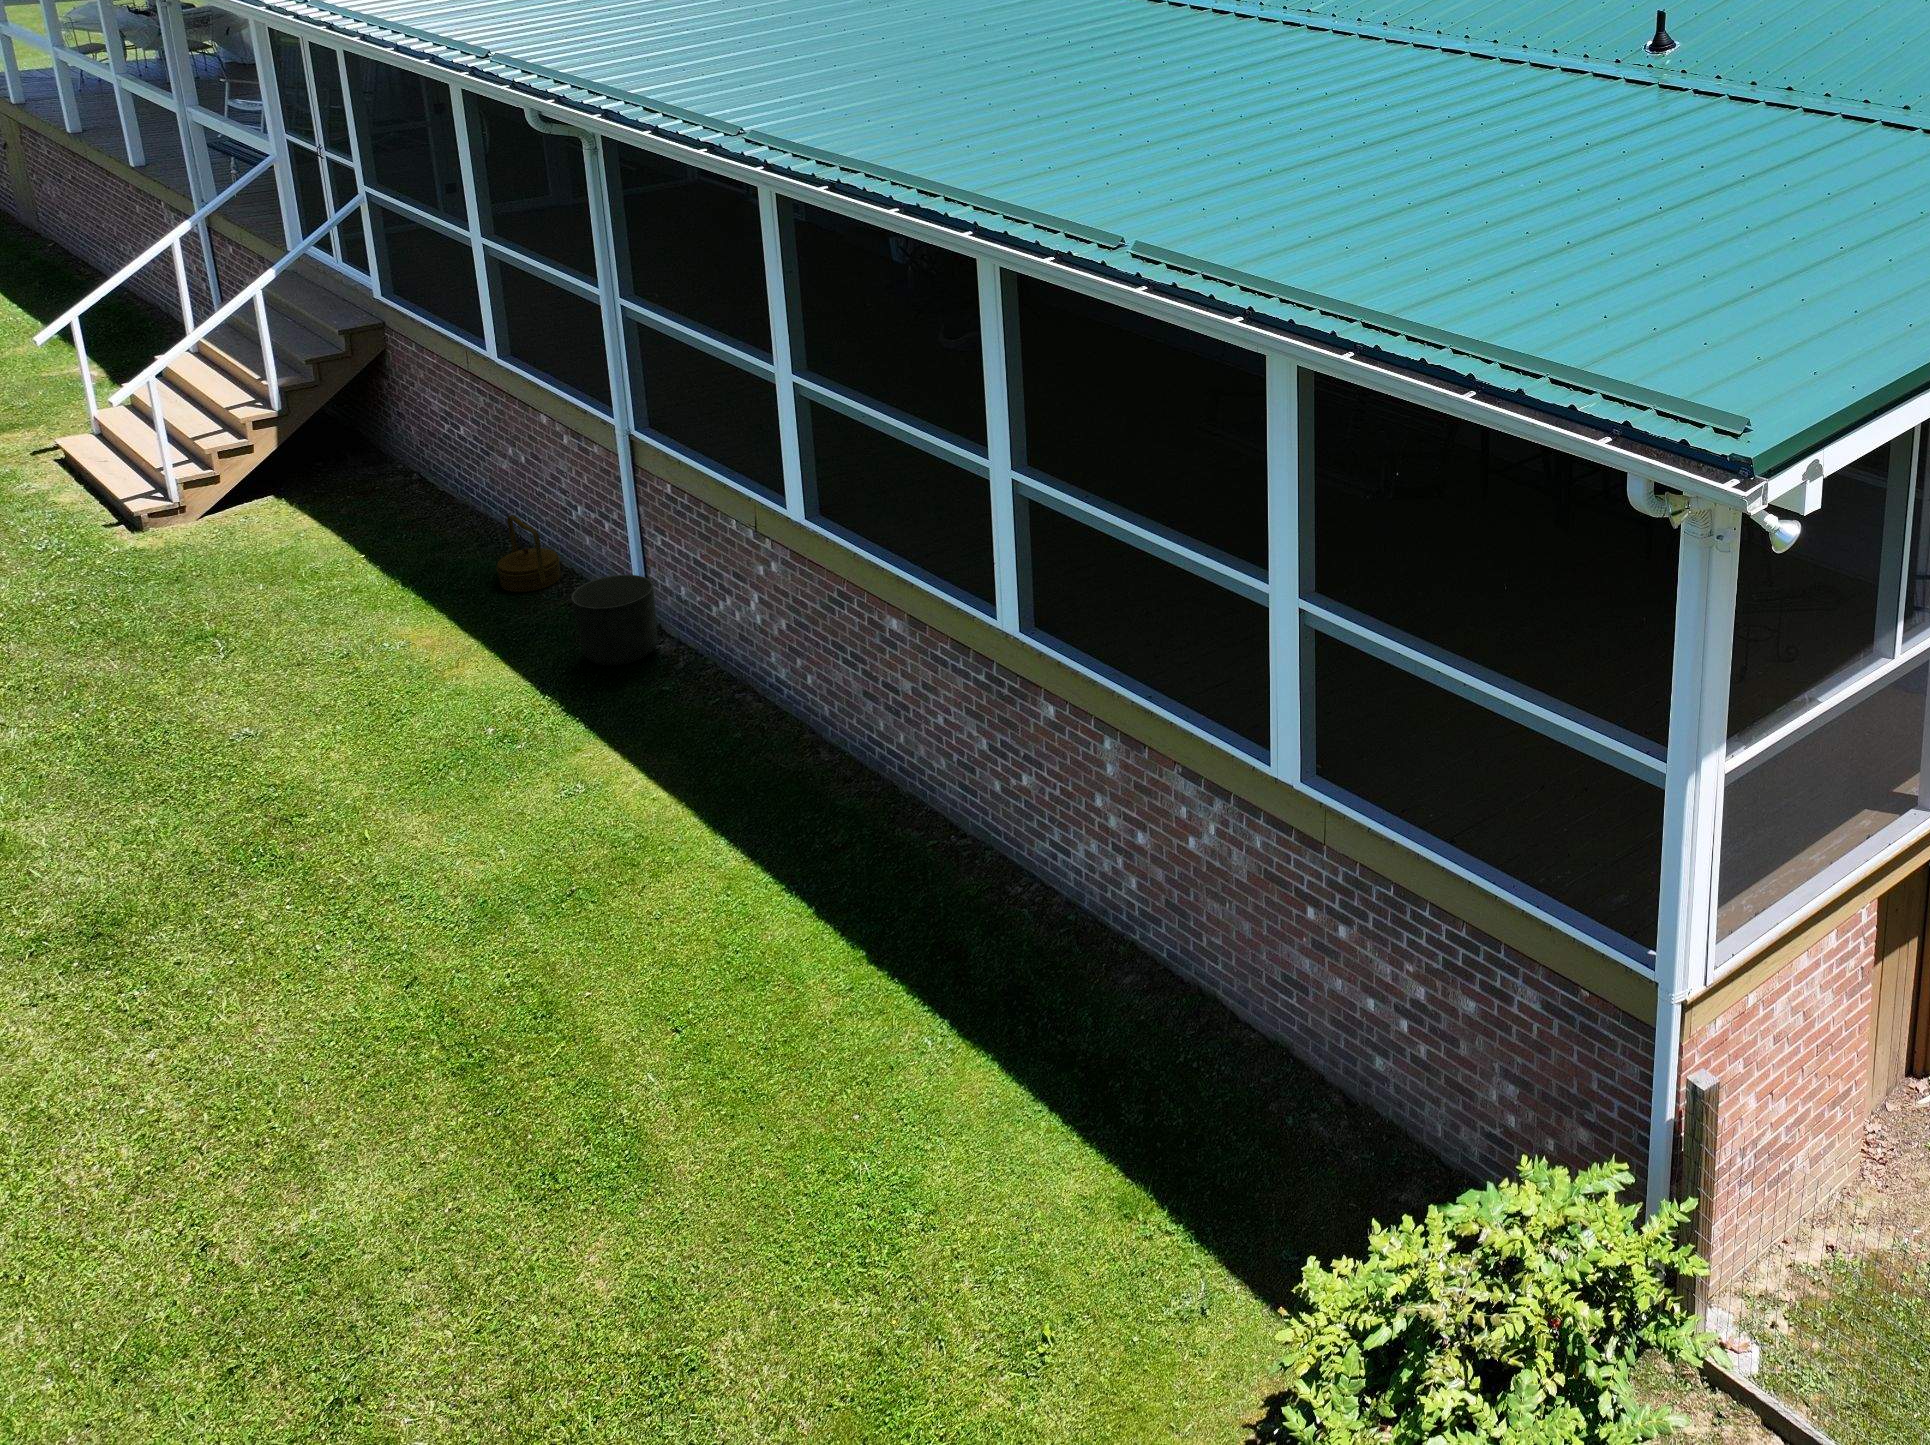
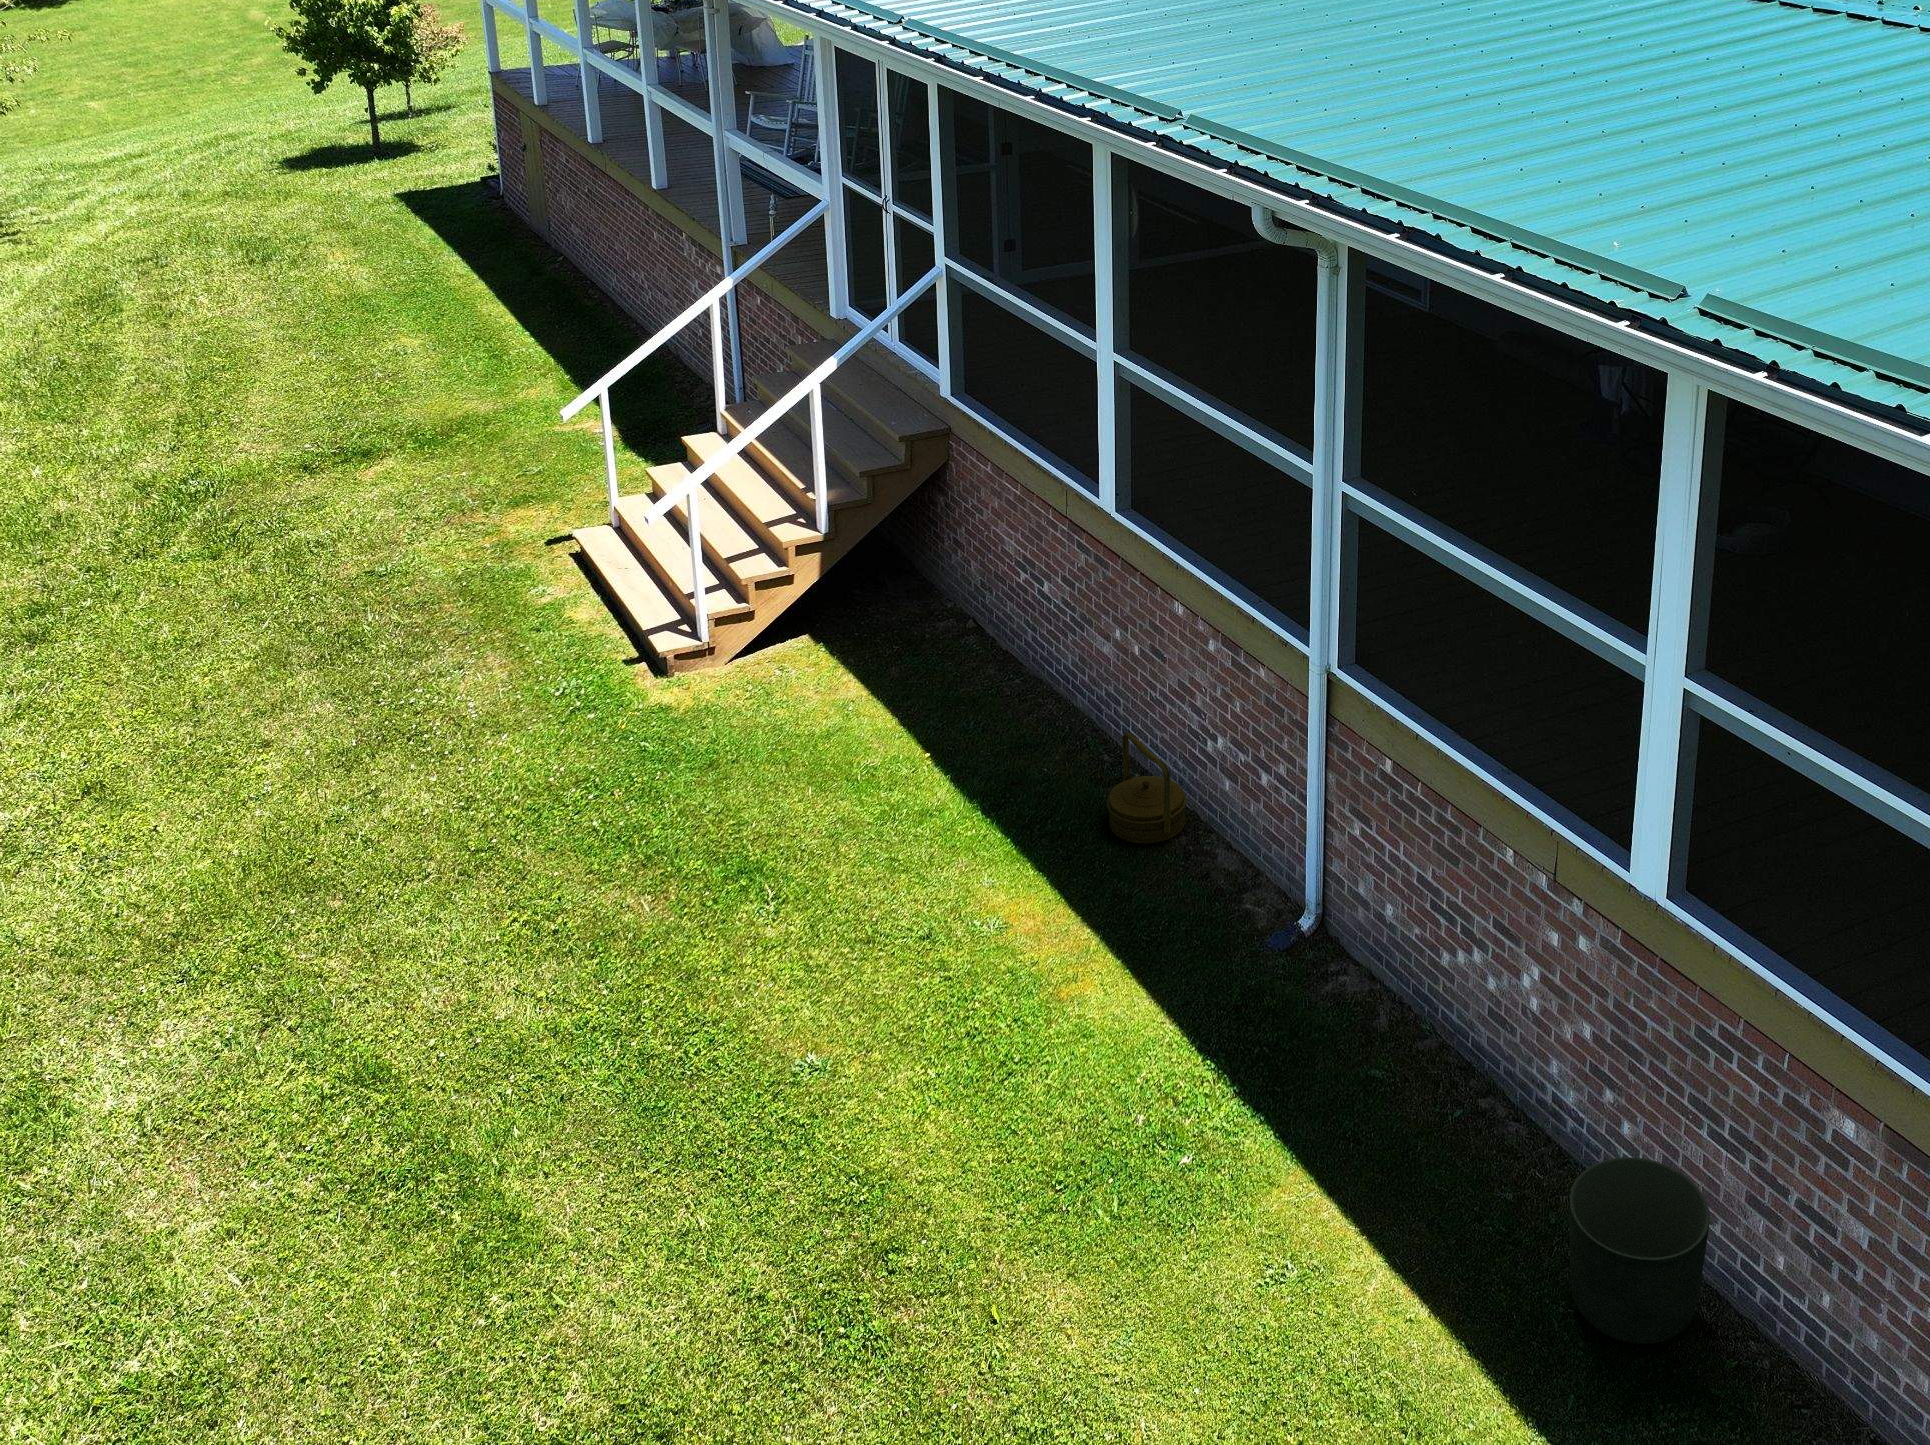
planter: present [571,575,657,665] -> present [1570,1157,1710,1344]

